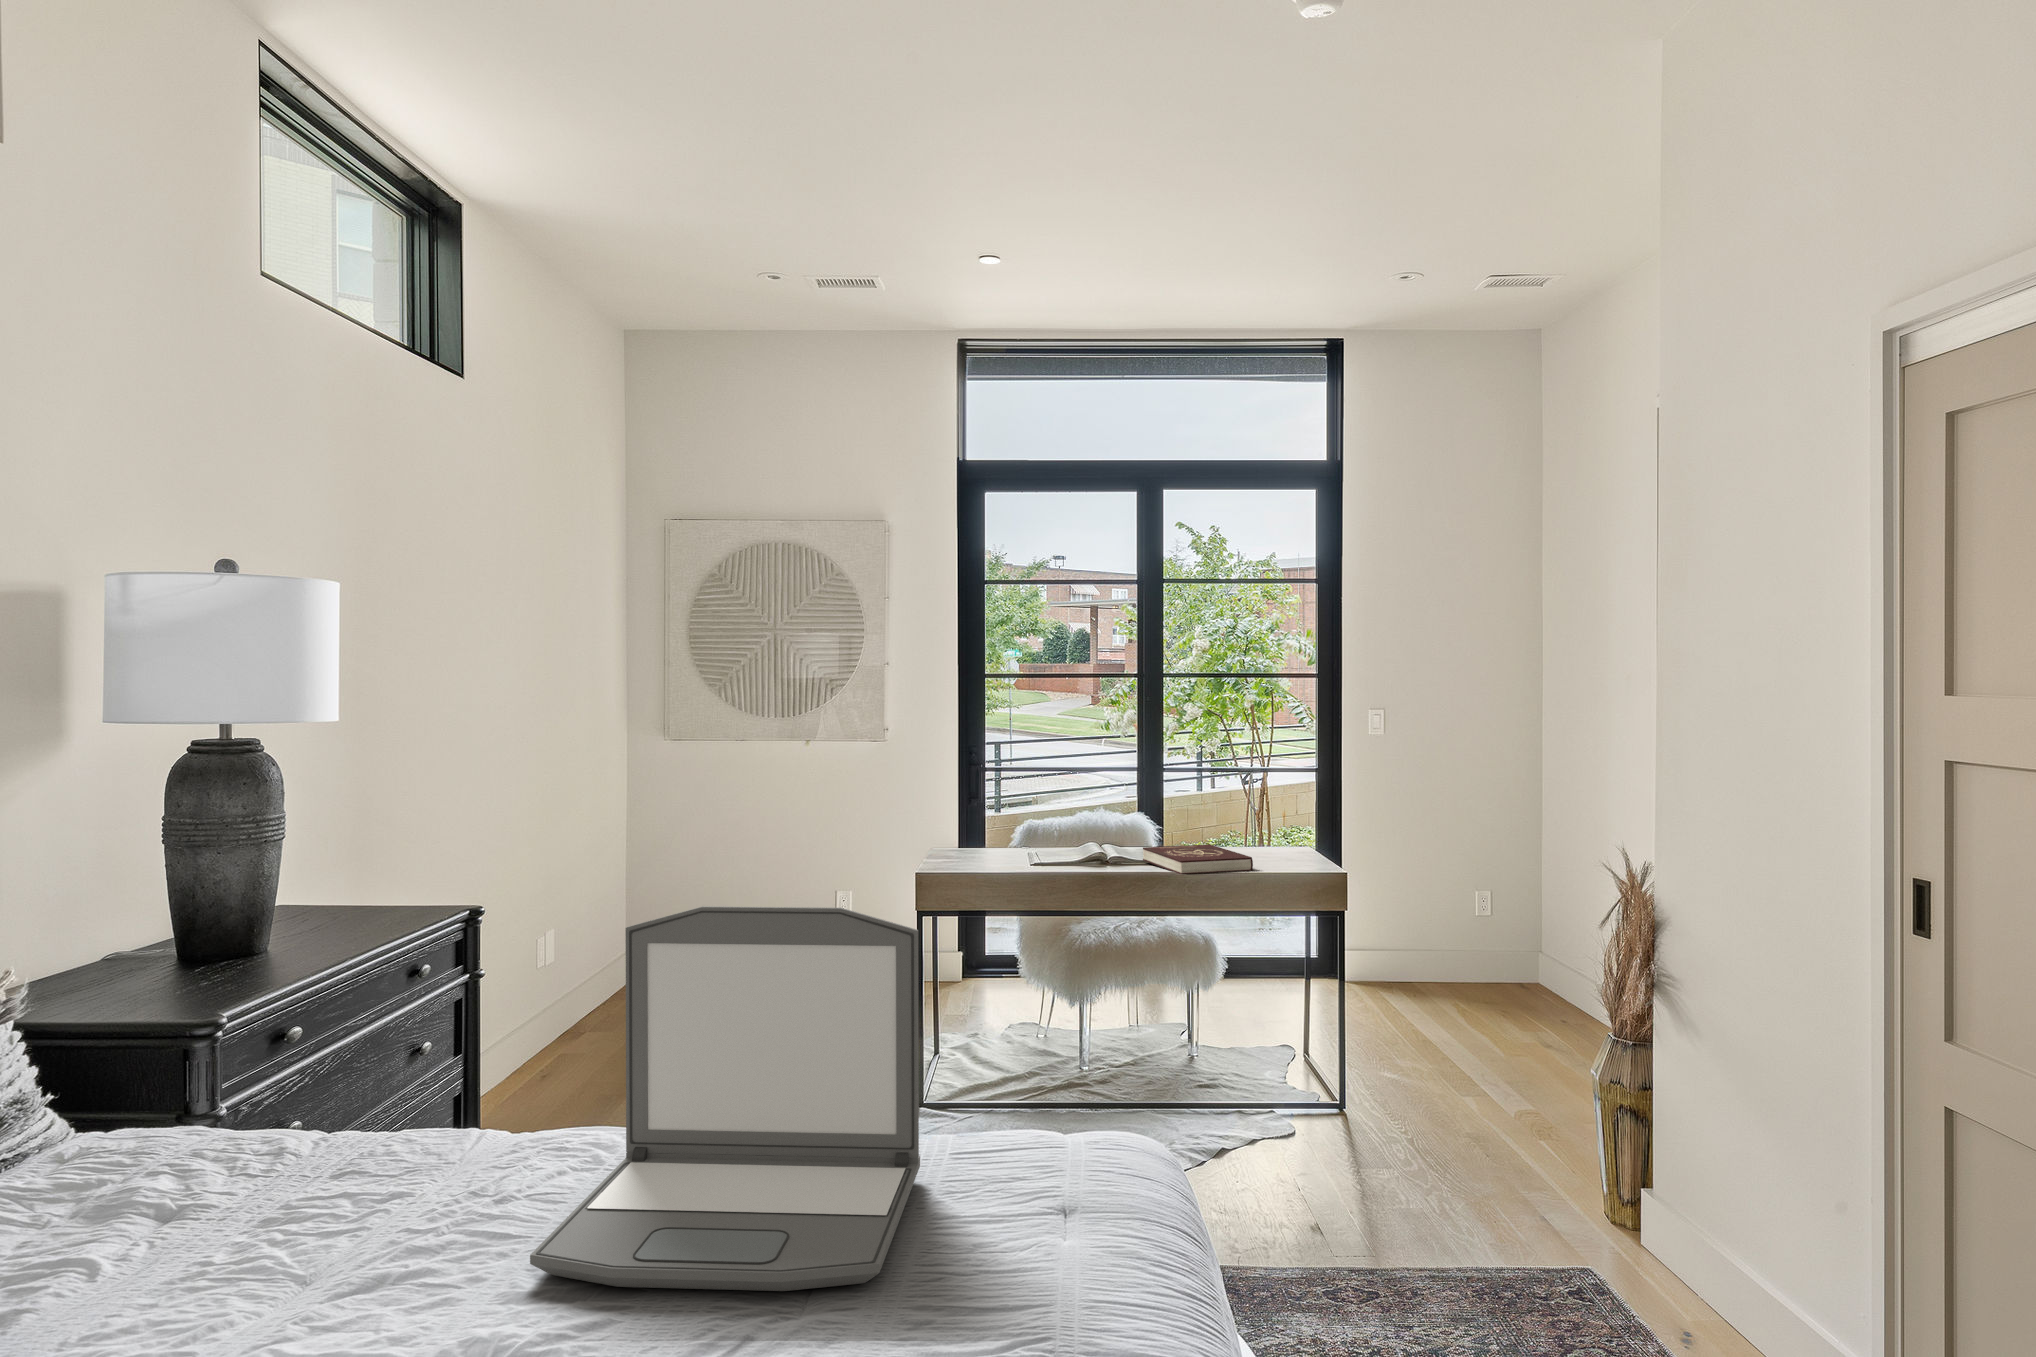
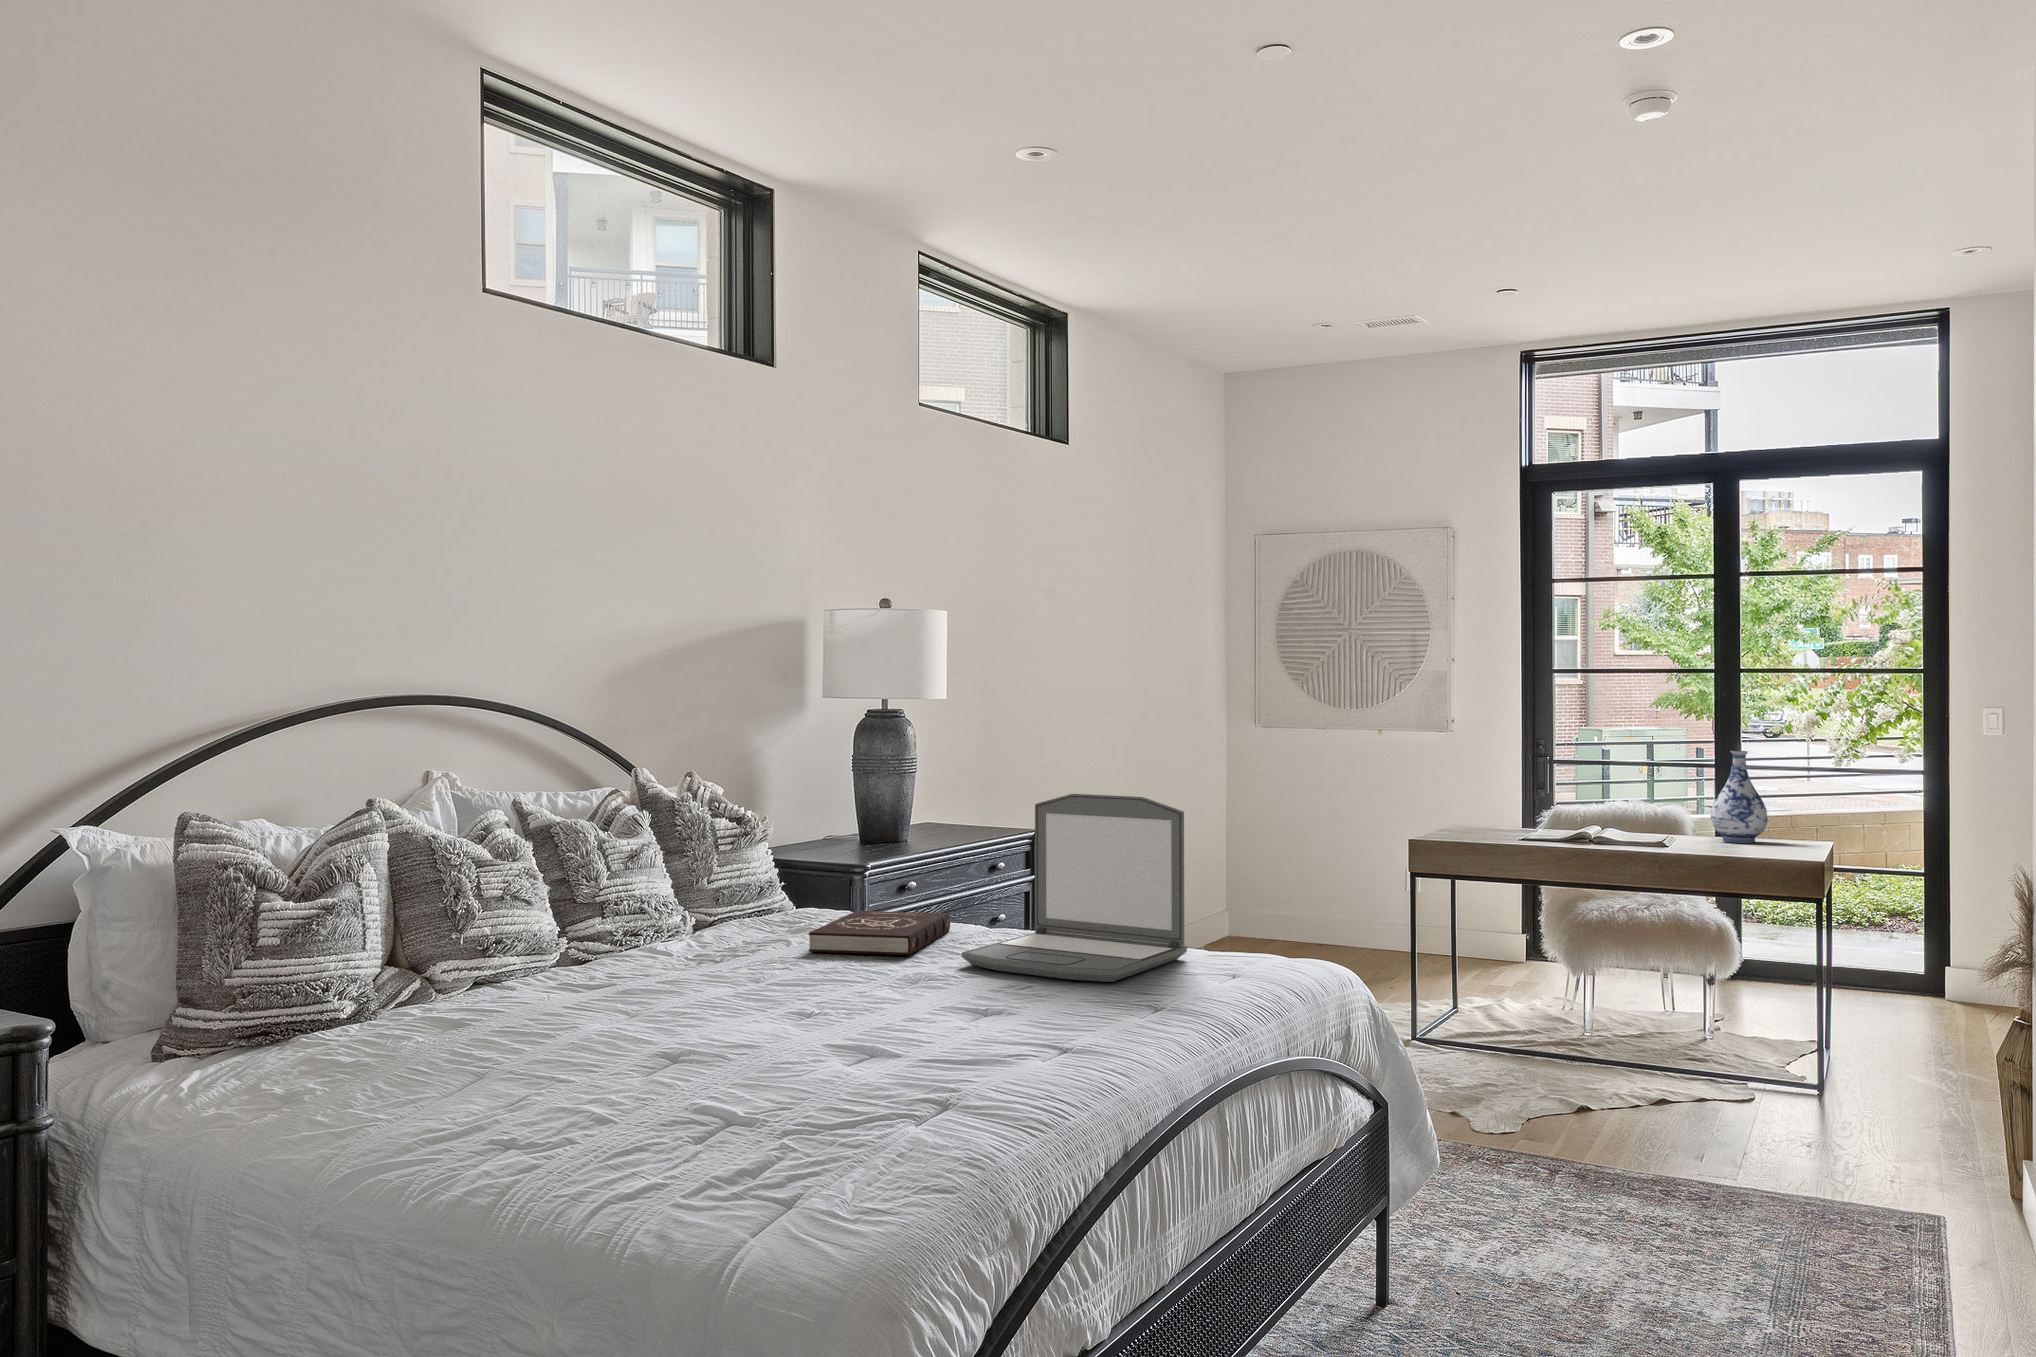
vase: none [1215,758,1270,855] -> present [1710,751,1768,843]
book: present [1143,844,1253,874] -> present [809,911,950,956]

